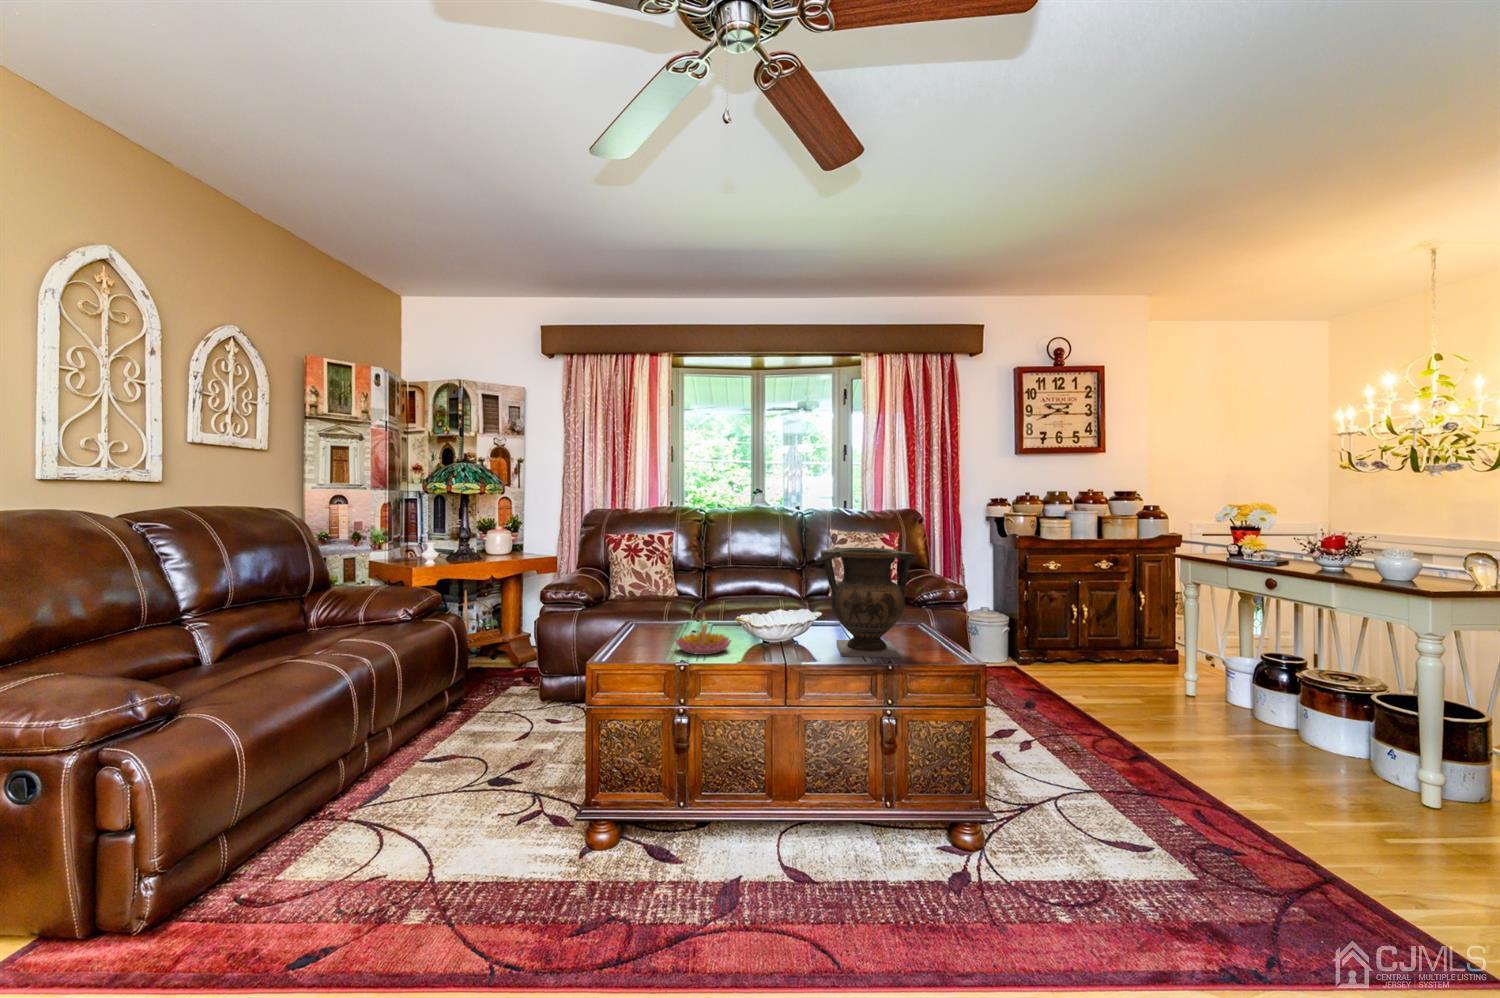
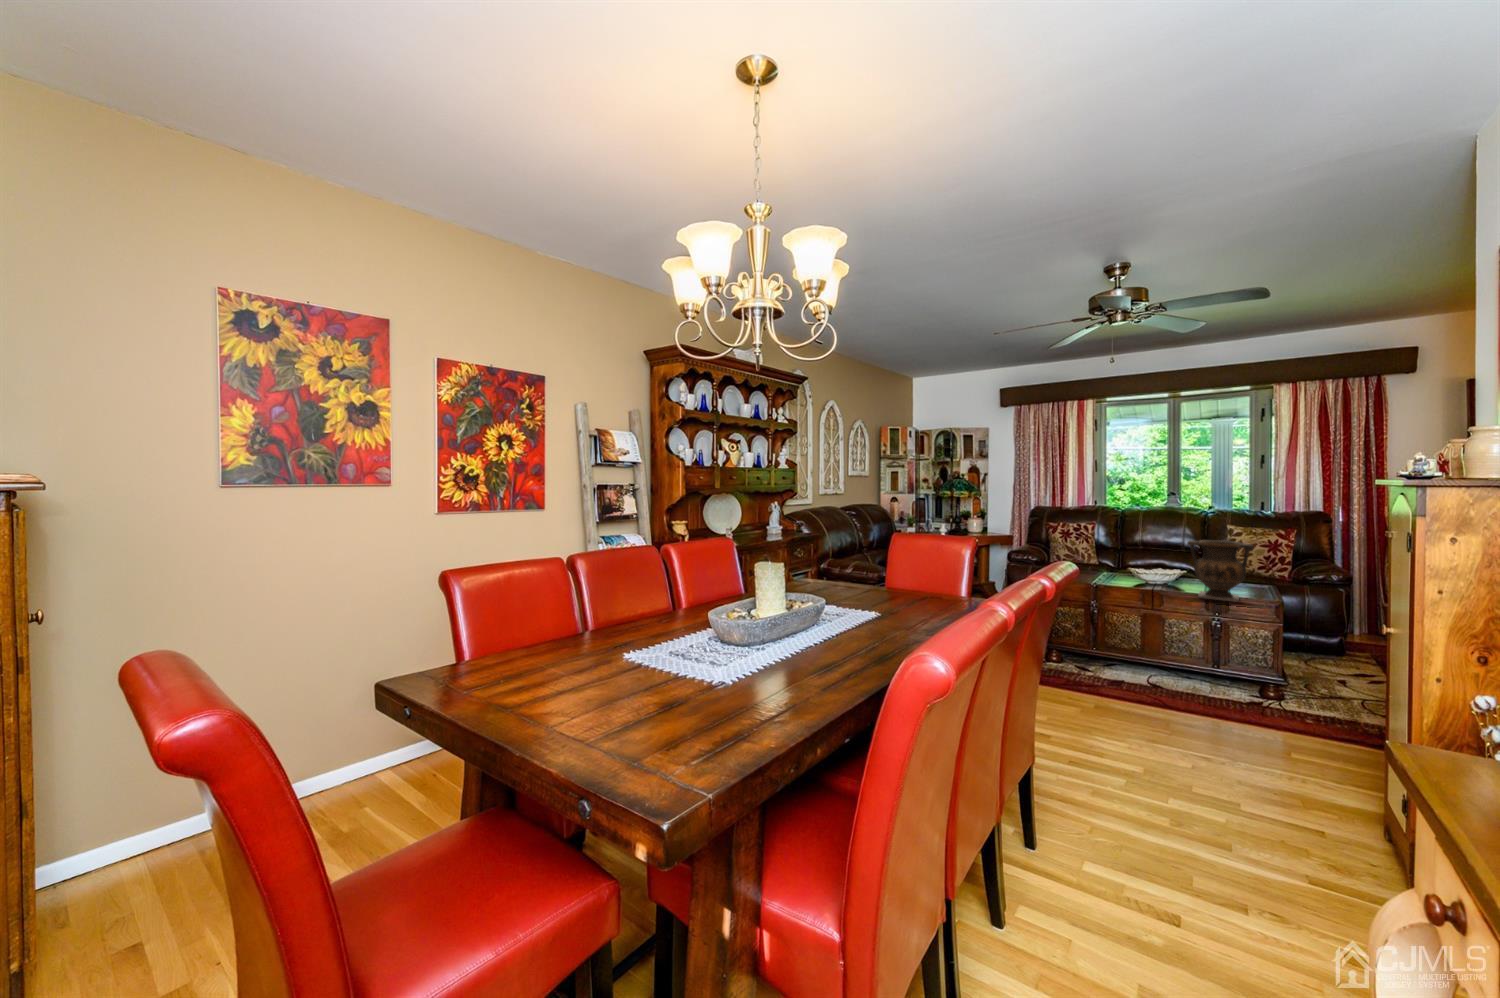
candle holder: present [676,615,731,655] -> none [1095,568,1129,589]

